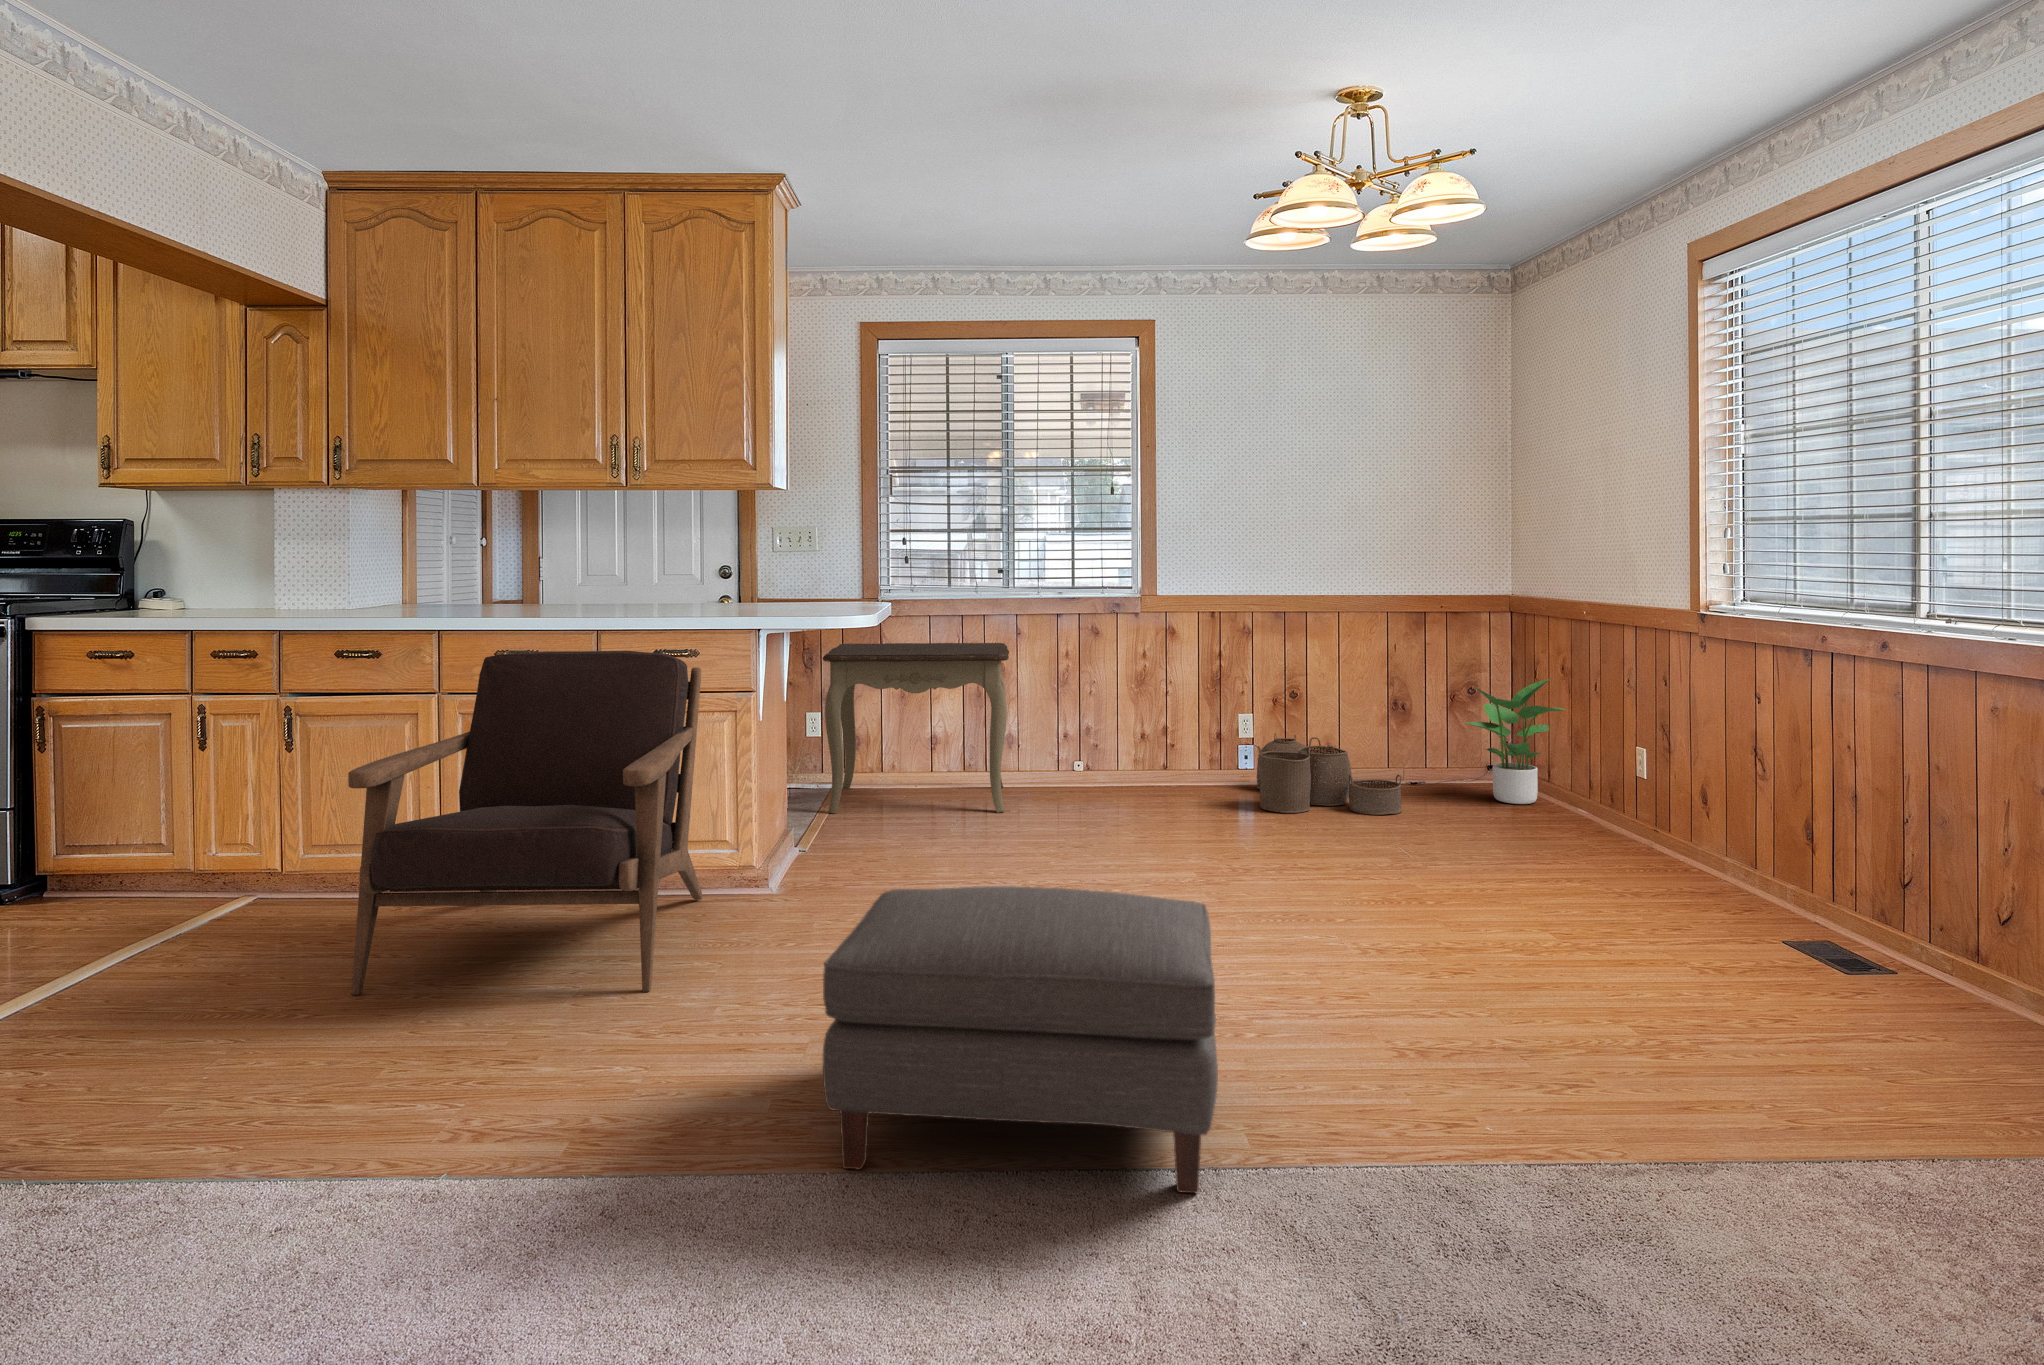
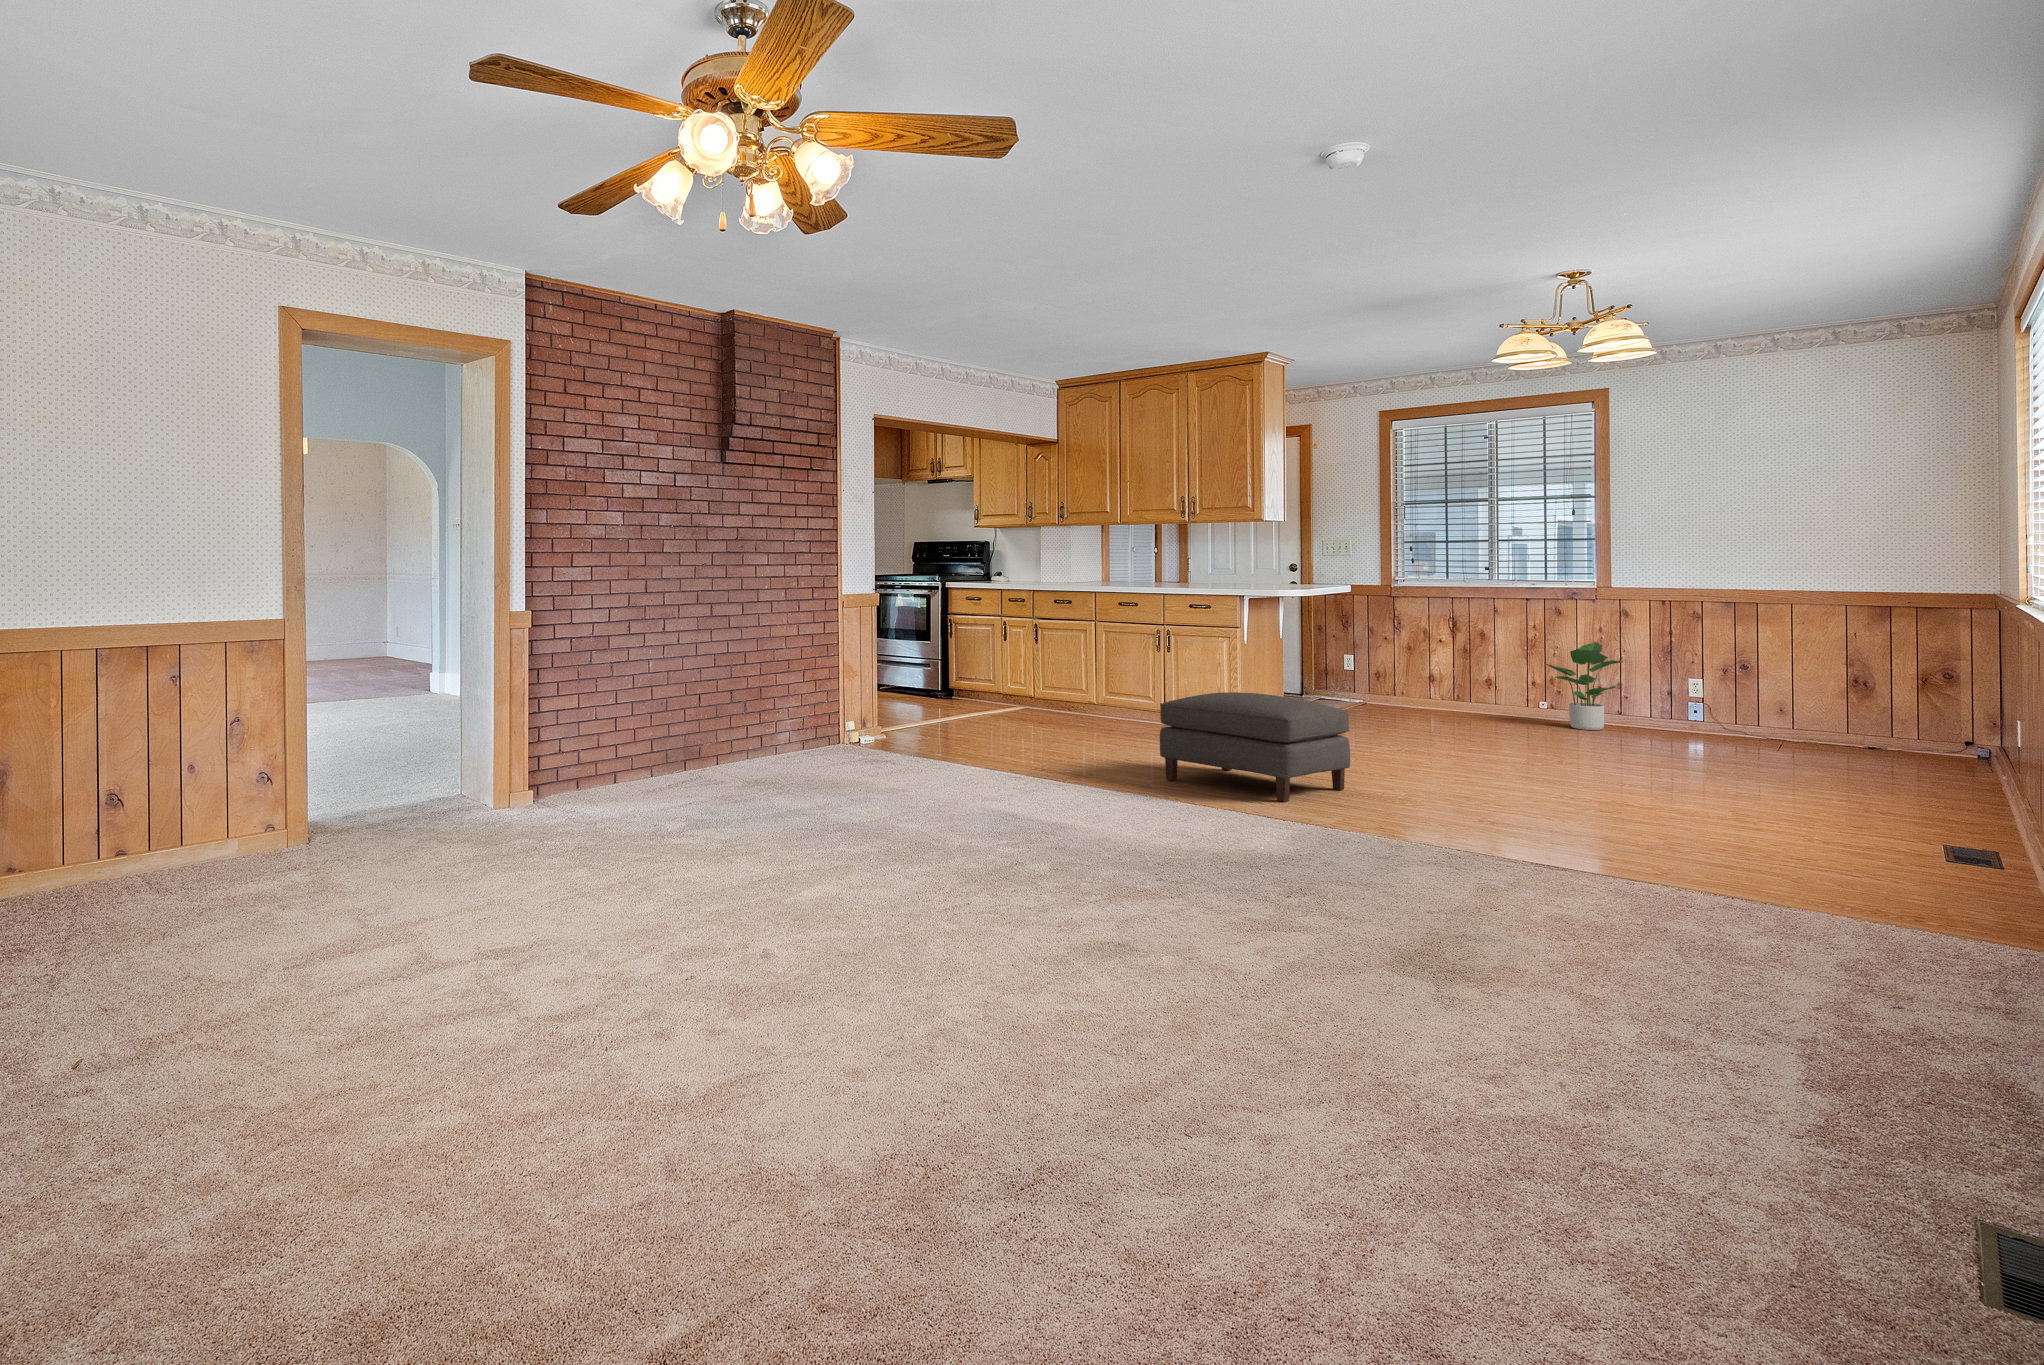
side table: present [823,643,1009,813] -> none [1331,614,1481,725]
armchair: present [348,651,702,995] -> none [1042,601,1213,745]
potted plant: present [1465,679,1565,804] -> present [1546,642,1623,730]
woven basket: present [1257,733,1402,815] -> none [1660,696,1794,757]

